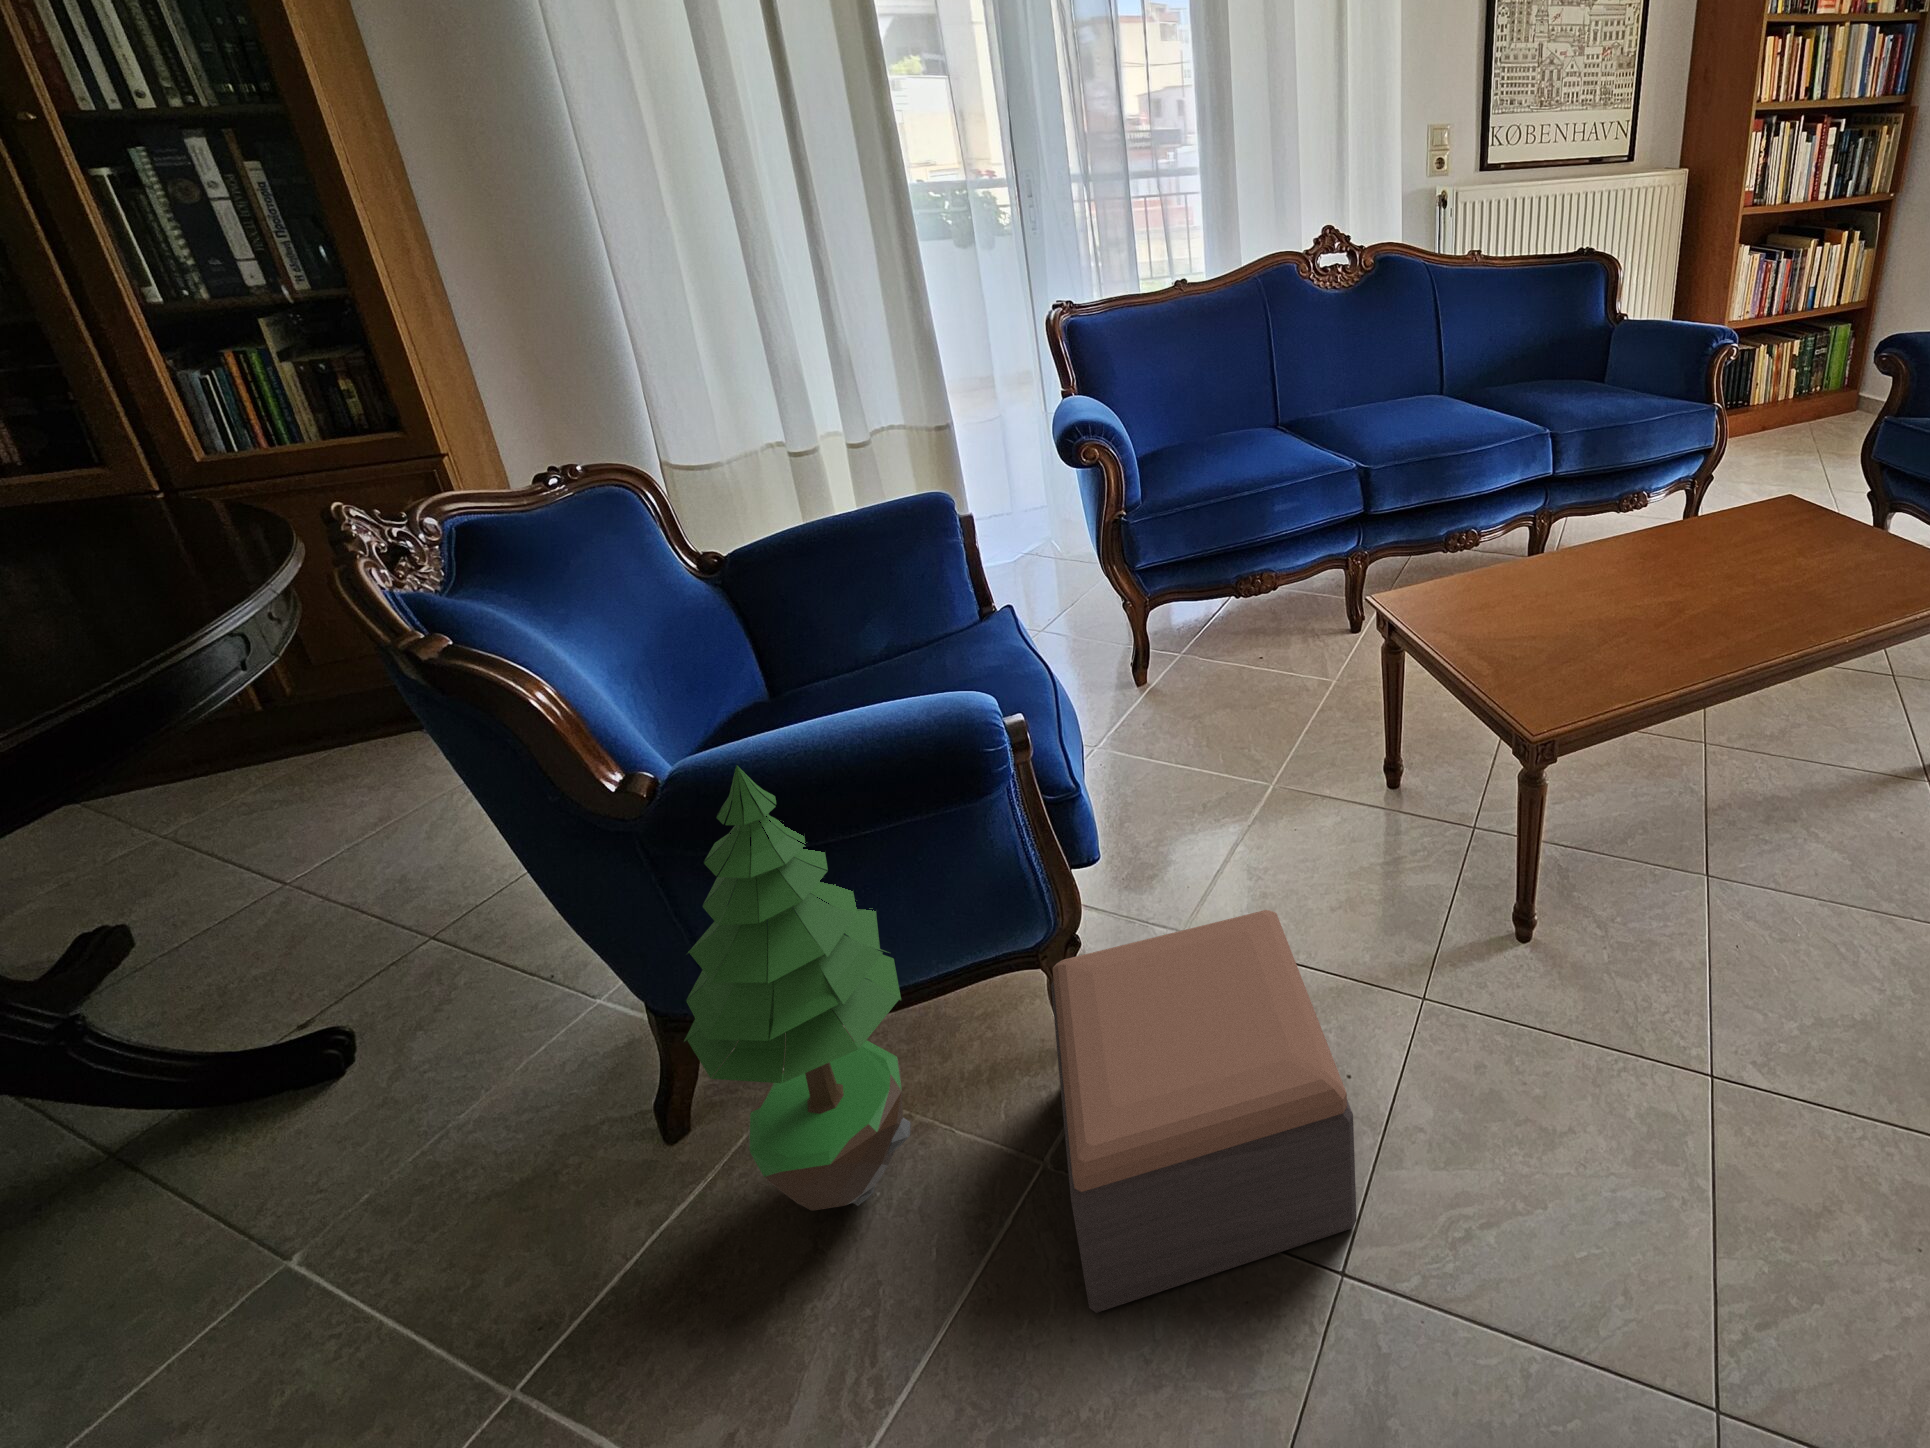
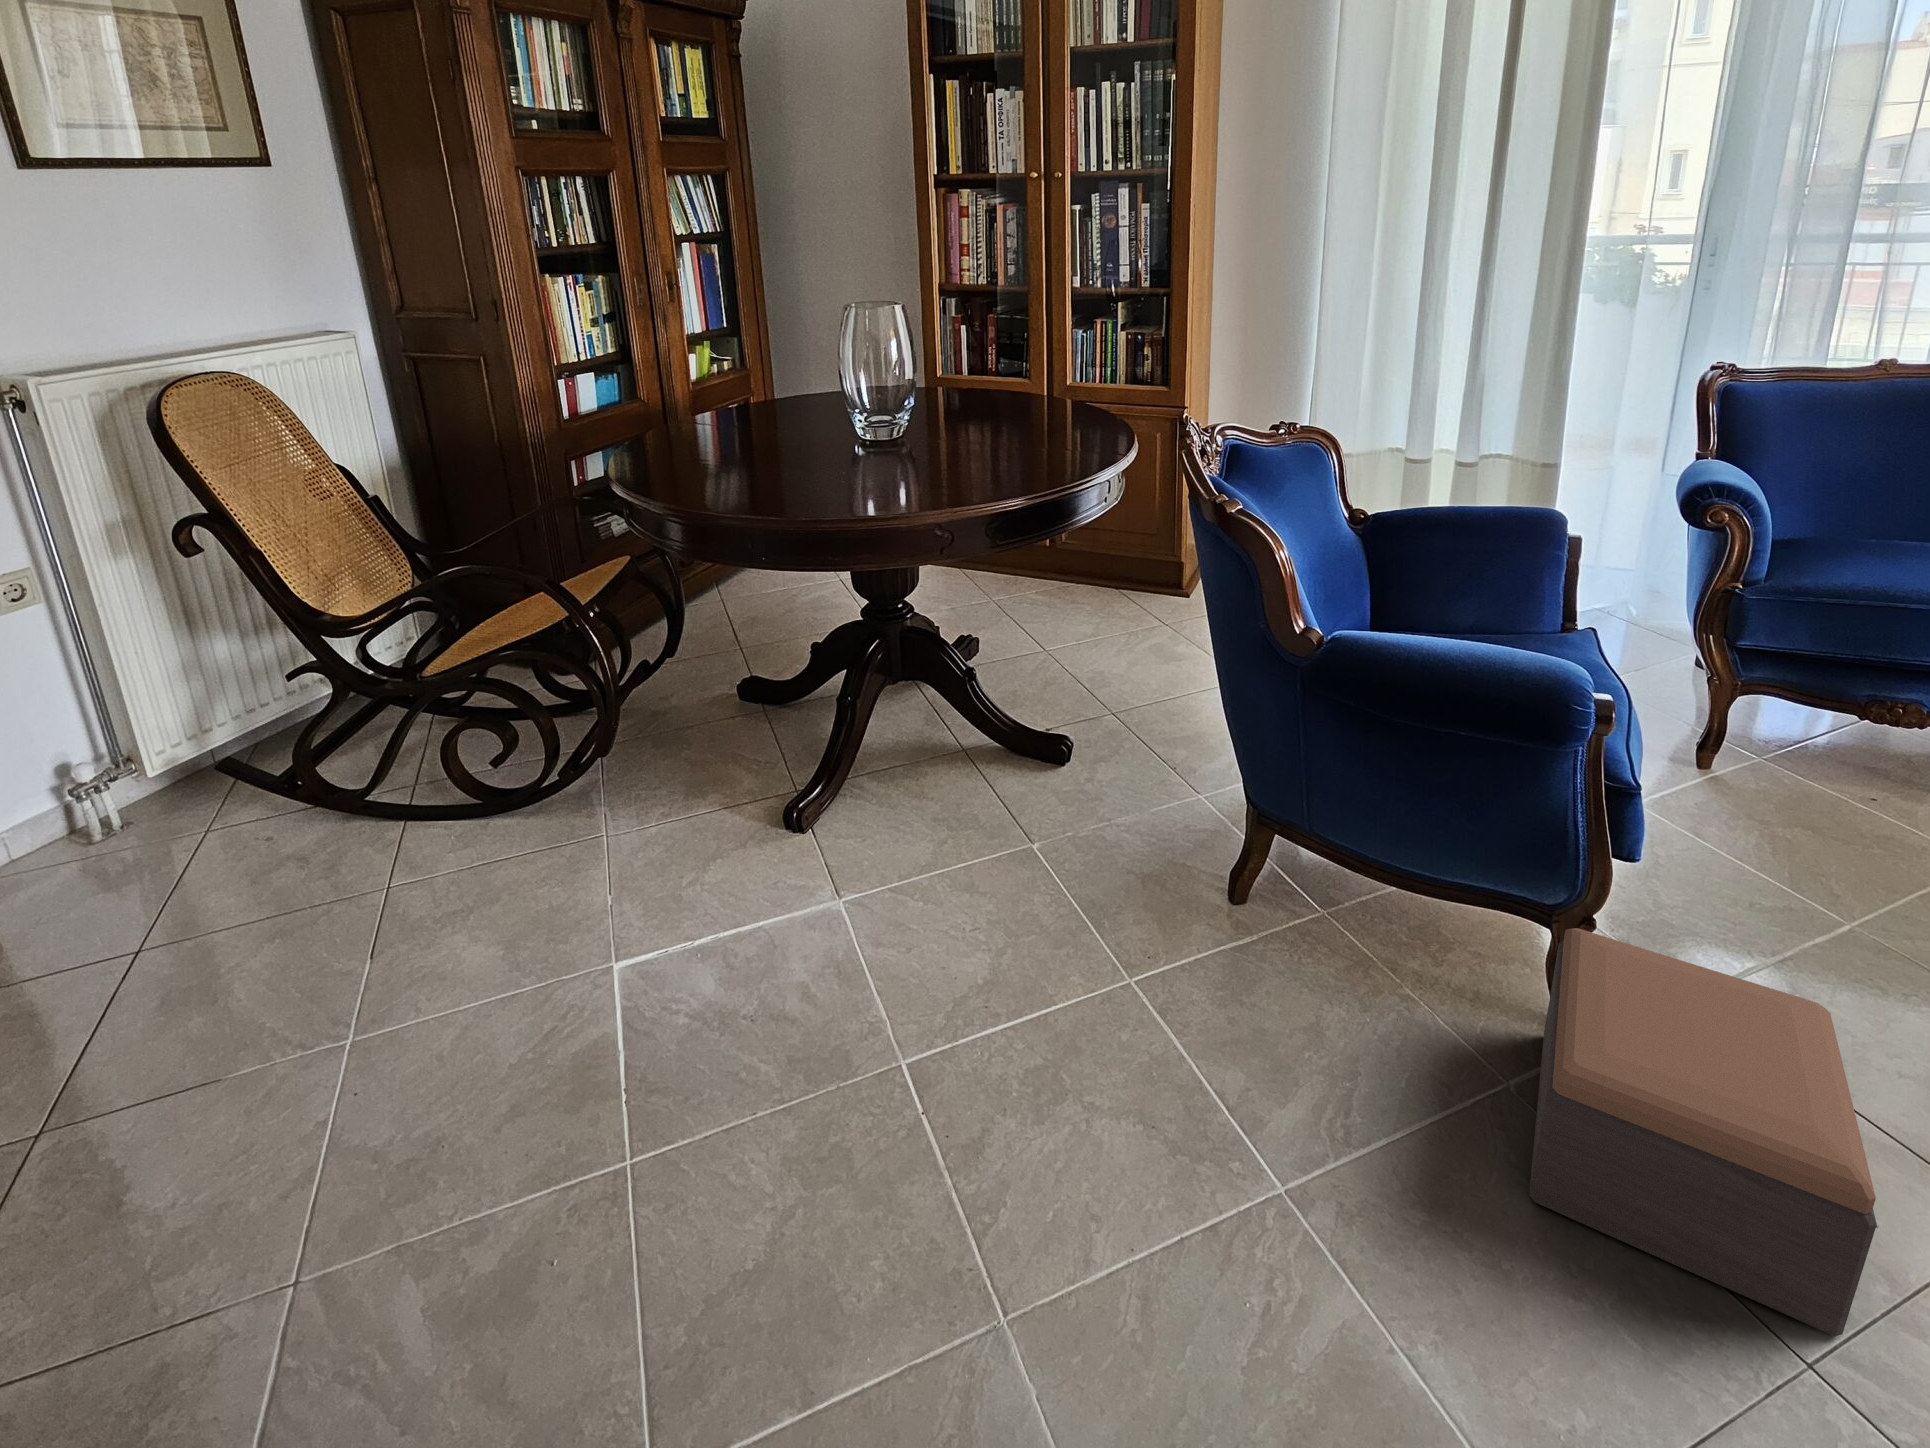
potted tree: present [684,765,911,1211] -> none [1287,652,1439,1006]

